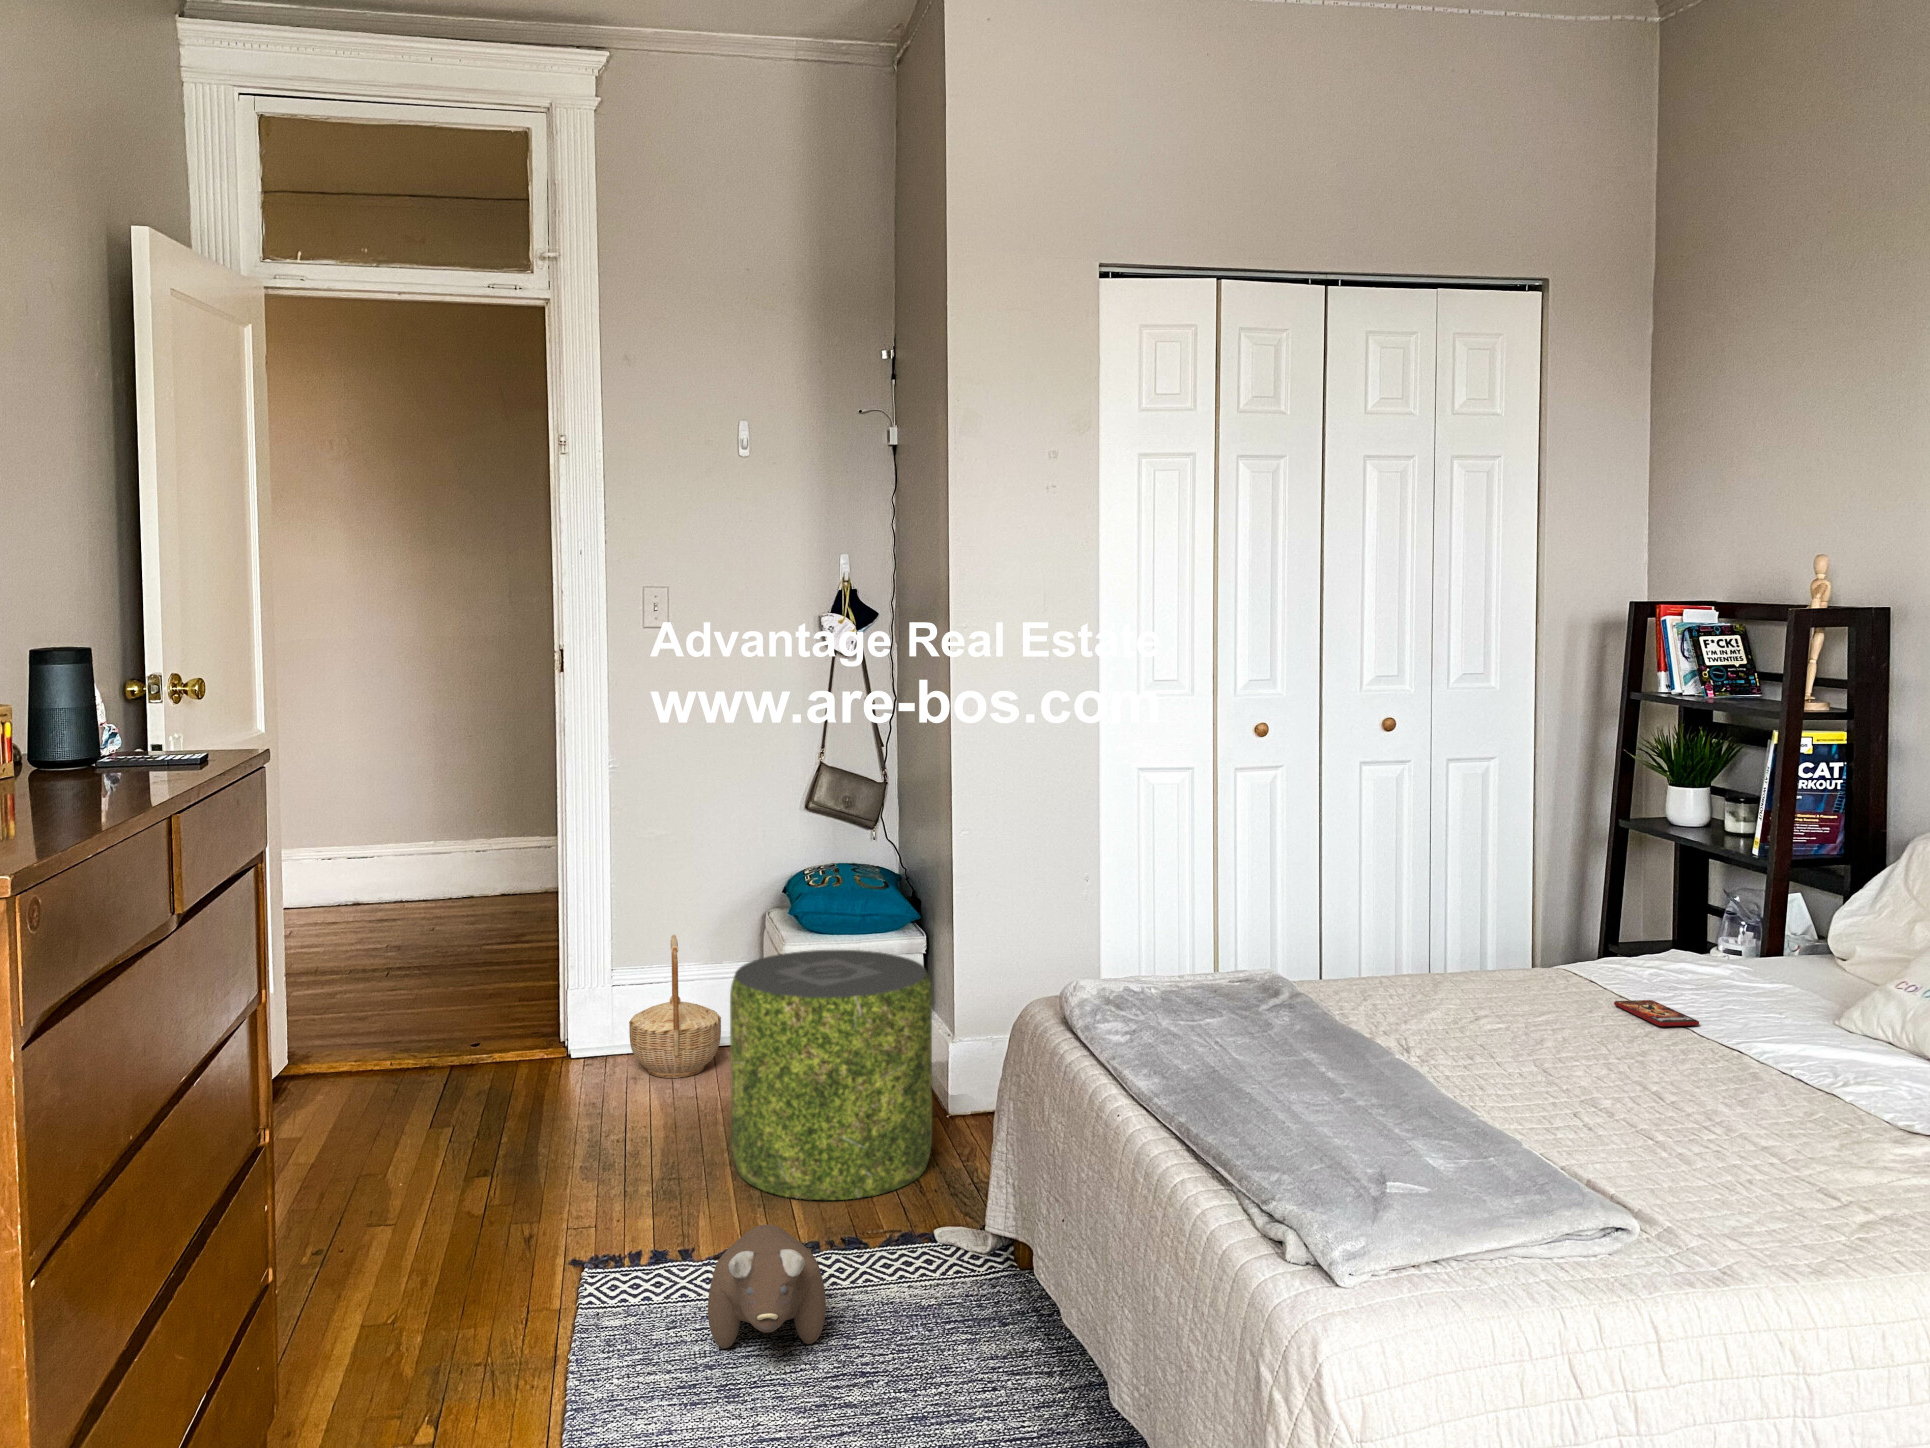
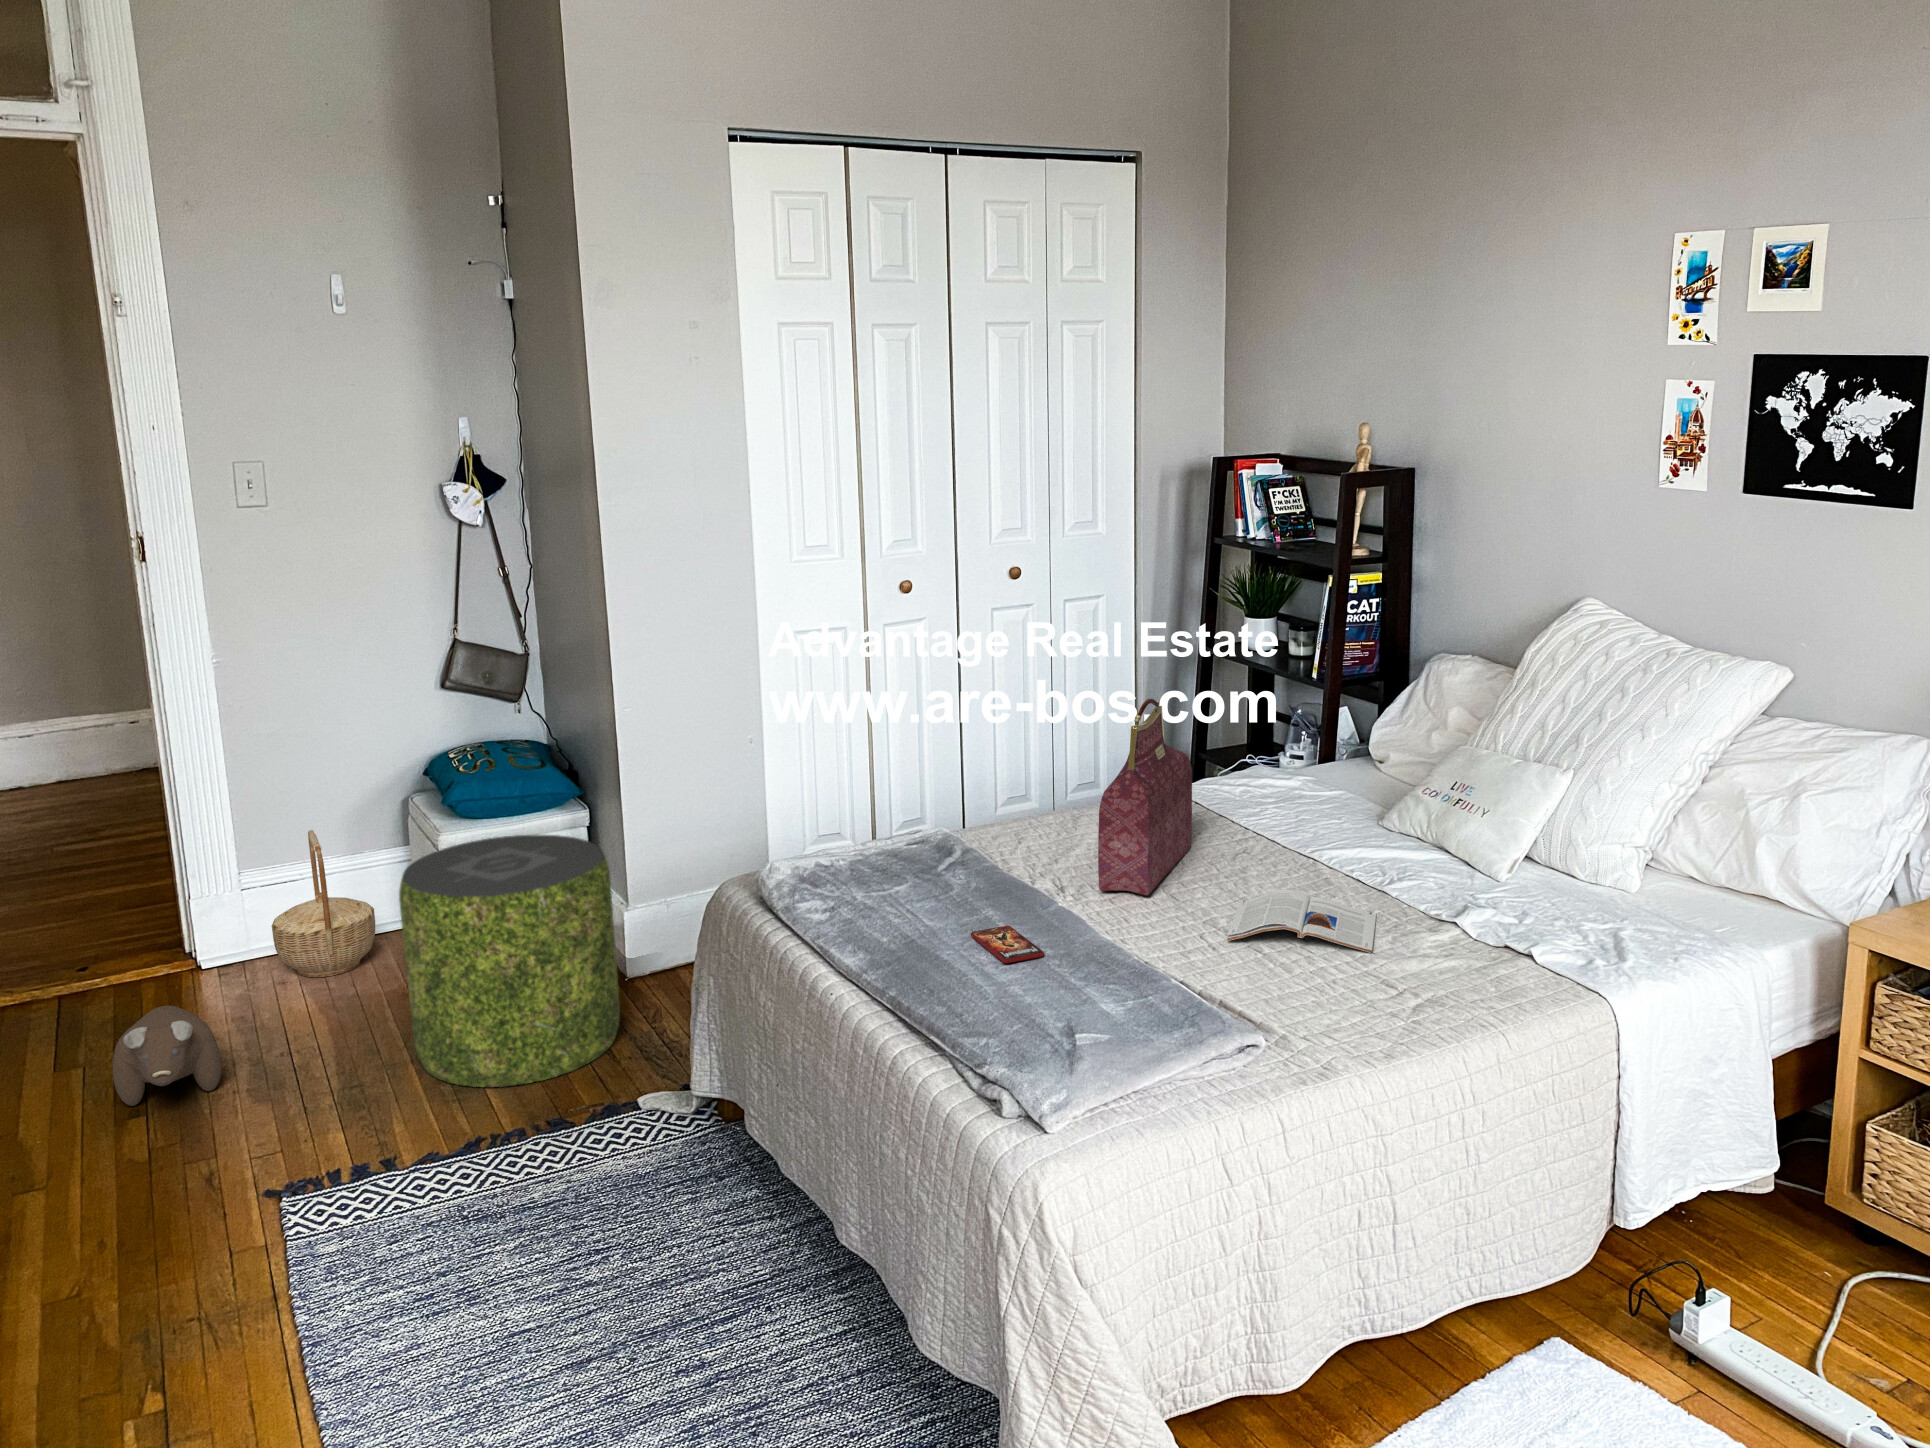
handbag: none [1451,834,1578,1062] -> present [1098,699,1192,895]
smartphone: present [1614,1000,1699,1026] -> present [971,926,1044,963]
magazine: none [1605,1071,1815,1154] -> present [1227,890,1376,953]
plush toy: present [708,1225,826,1348] -> present [113,1006,221,1106]

